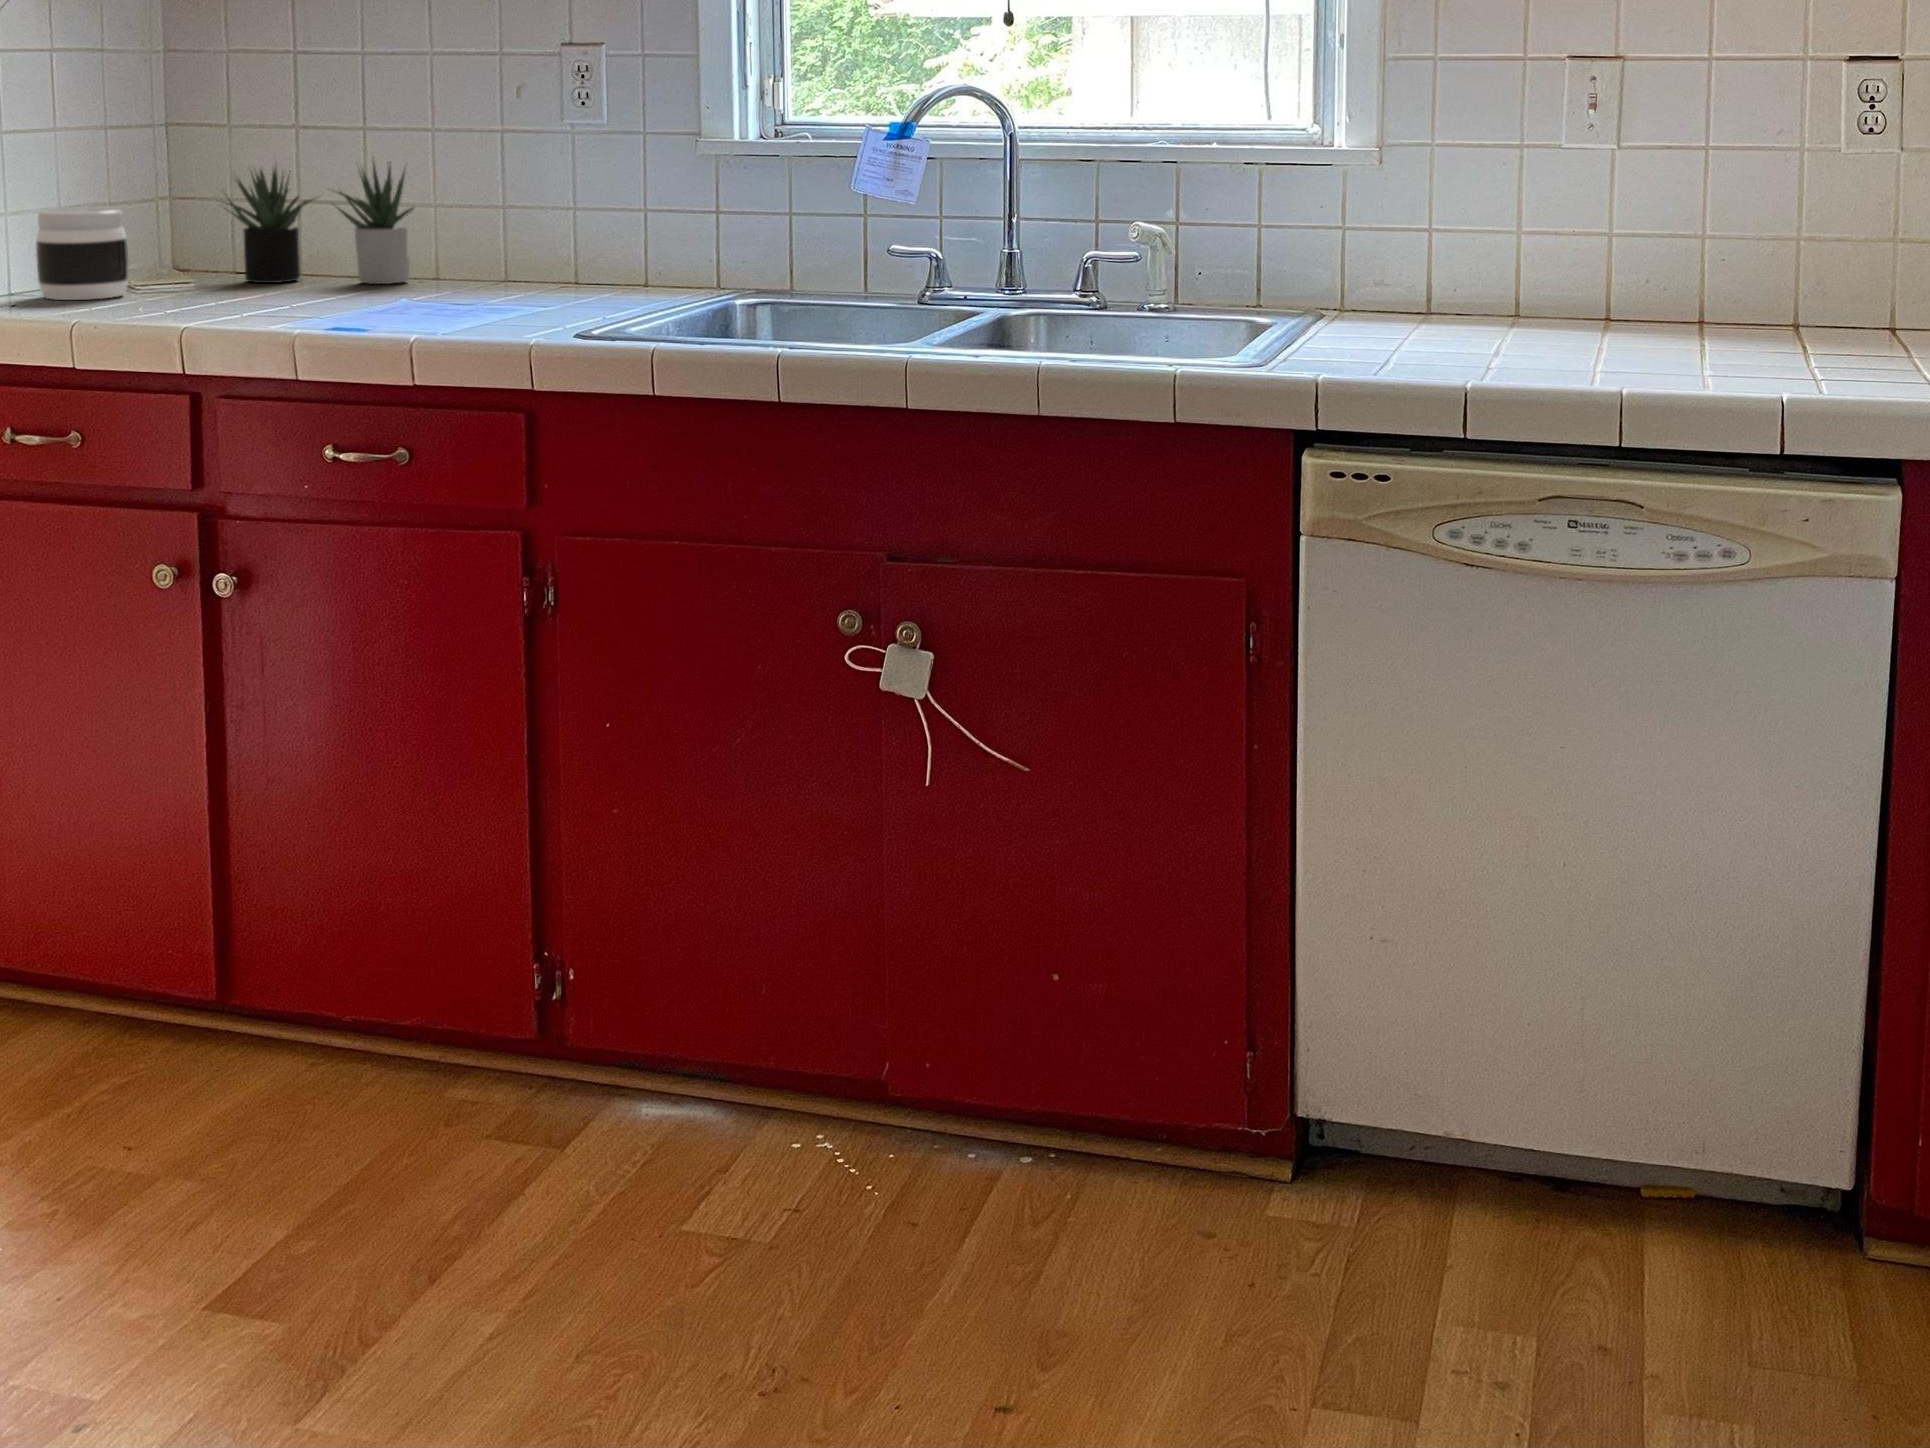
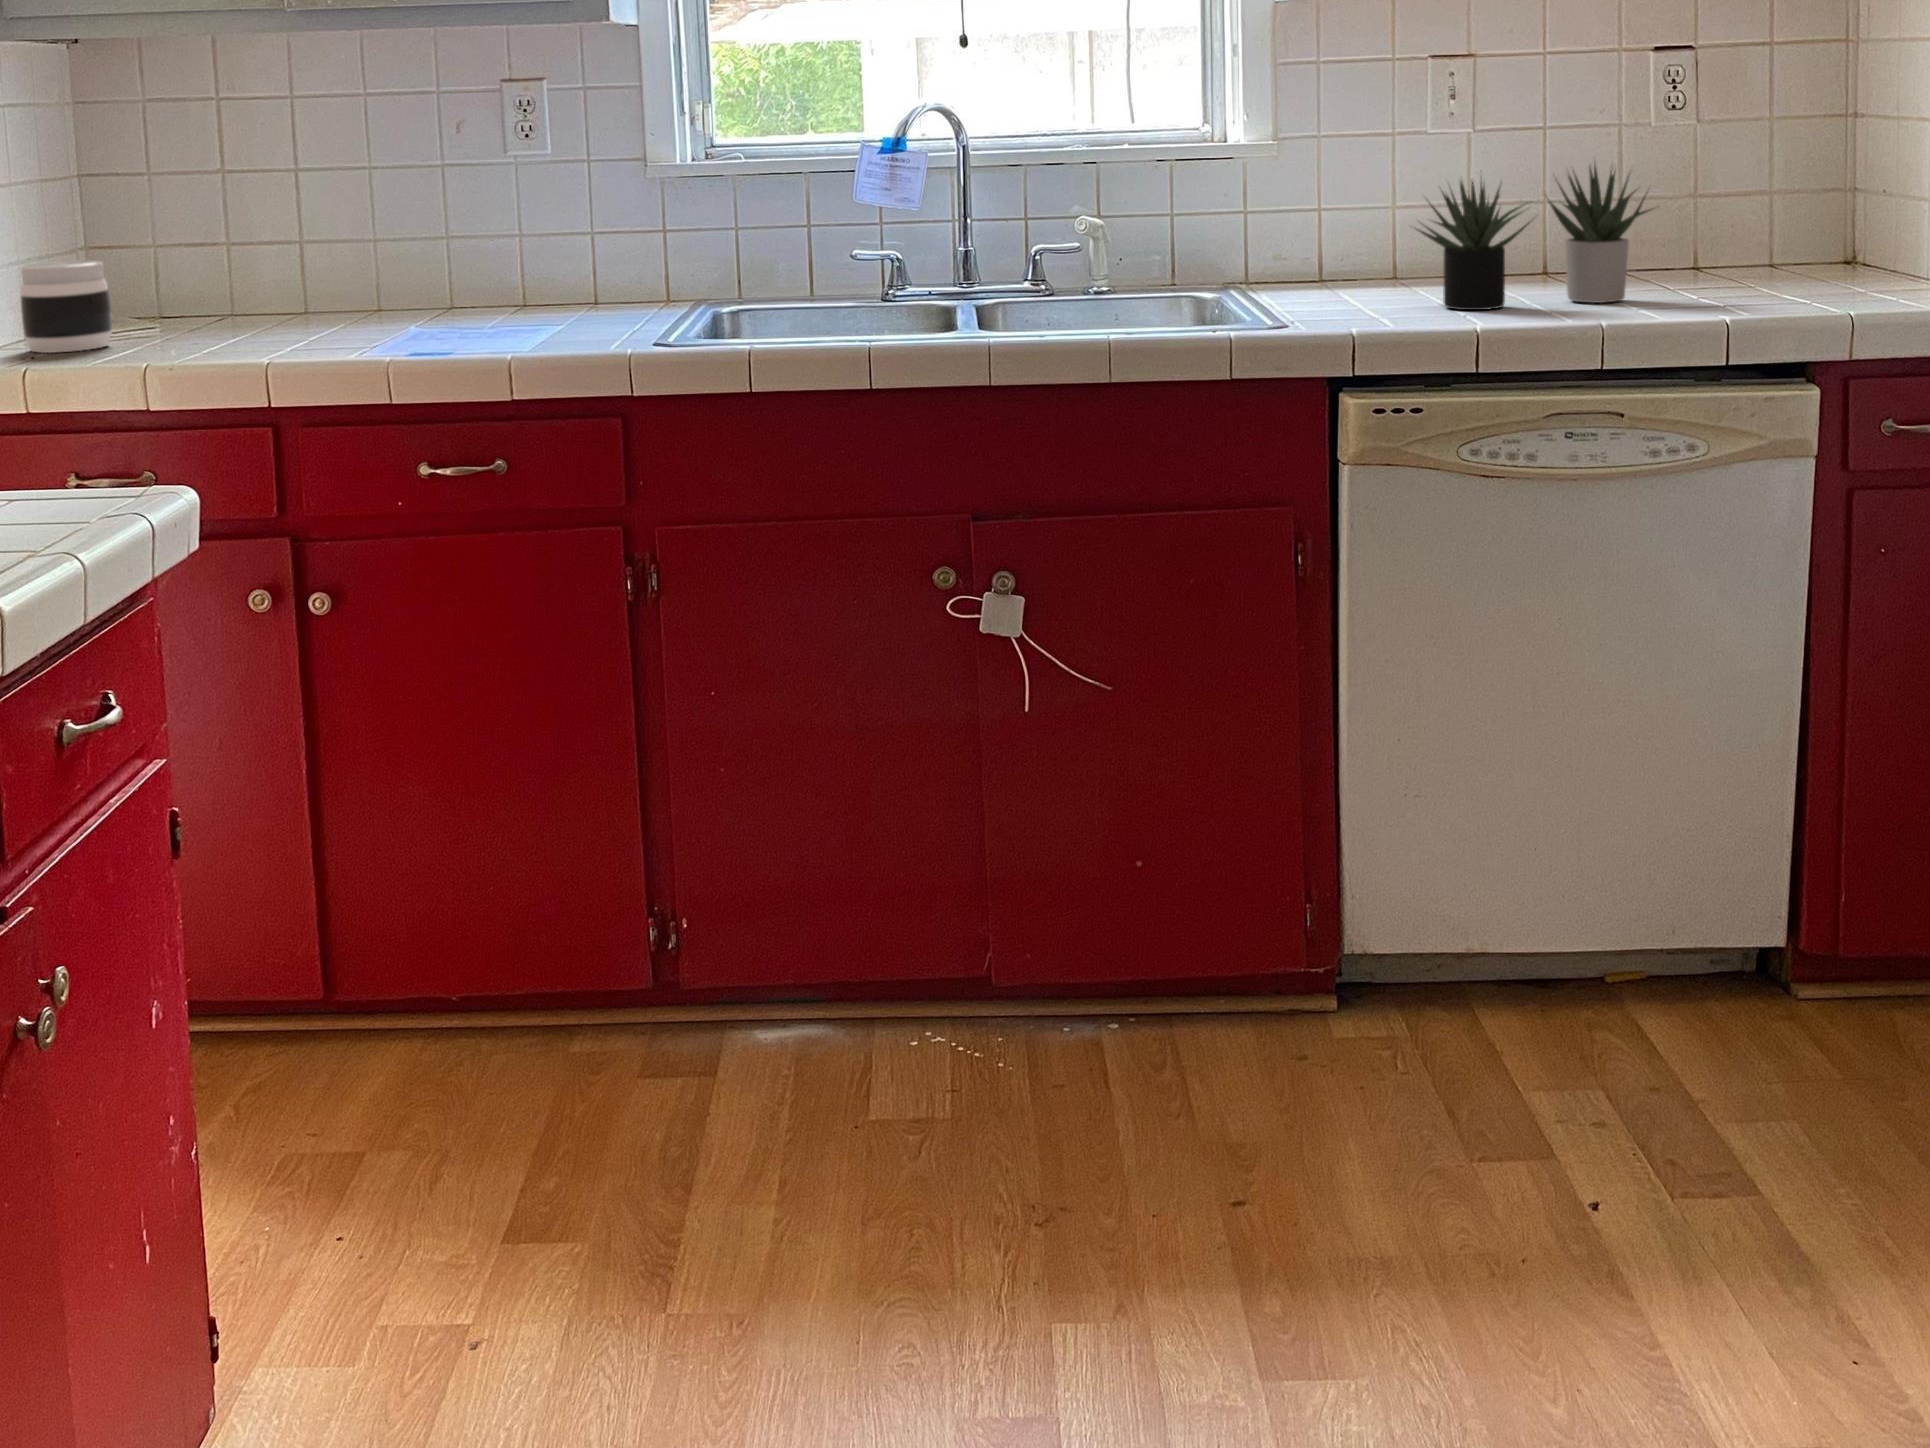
succulent plant: present [225,160,414,284] -> present [1417,165,1652,310]

